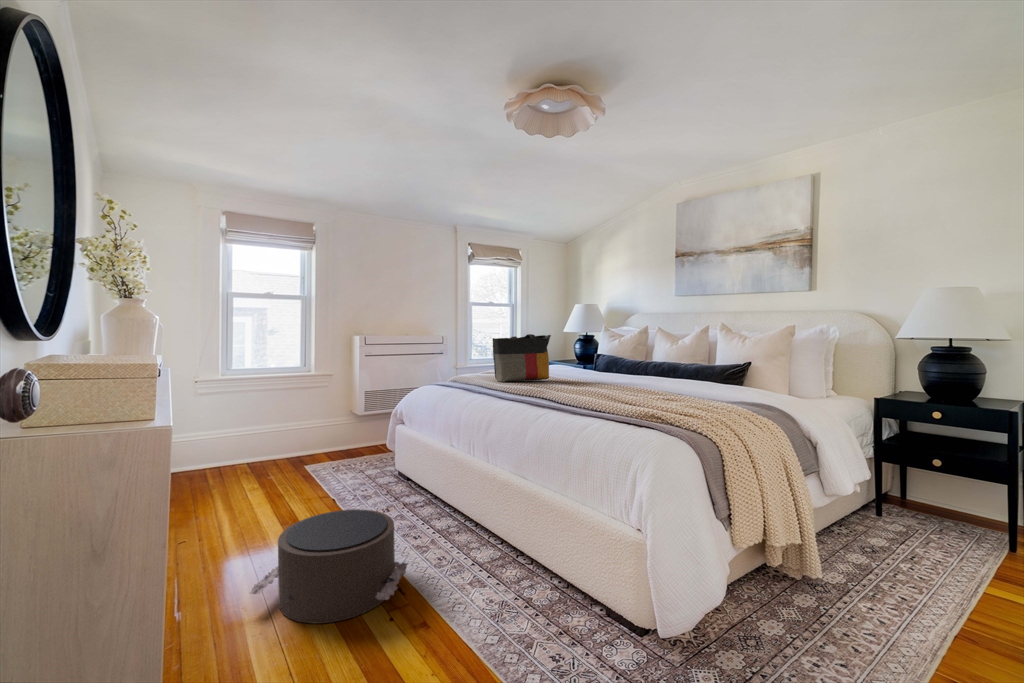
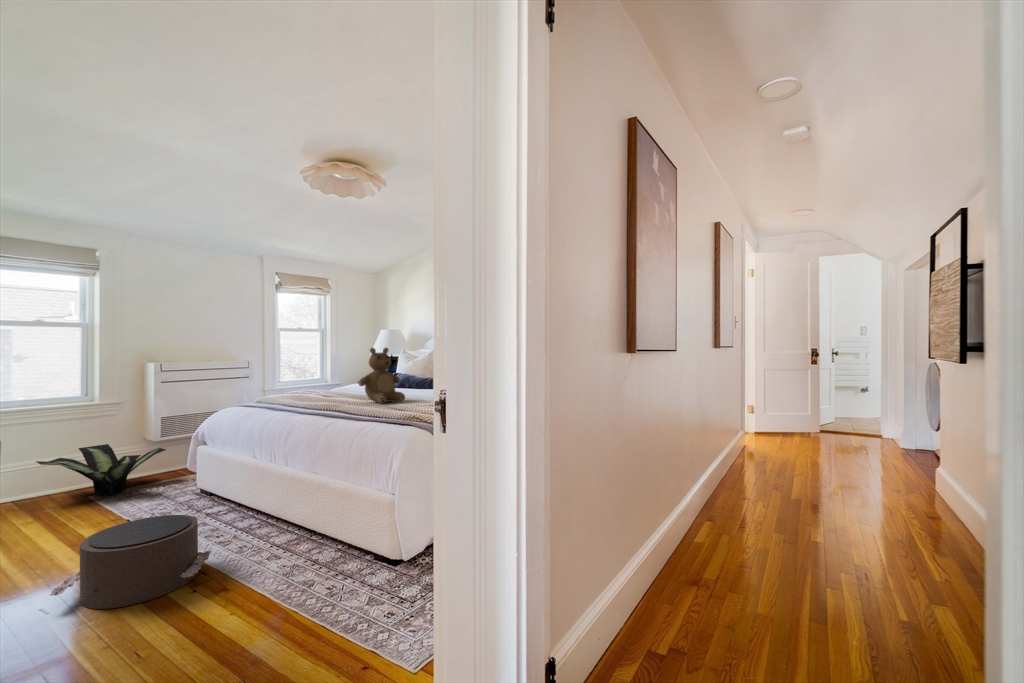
teddy bear: none [572,319,633,393] -> present [359,348,405,404]
tote bag: present [493,334,551,382] -> none [293,360,347,400]
potted plant: none [264,414,370,466] -> present [36,444,166,496]

